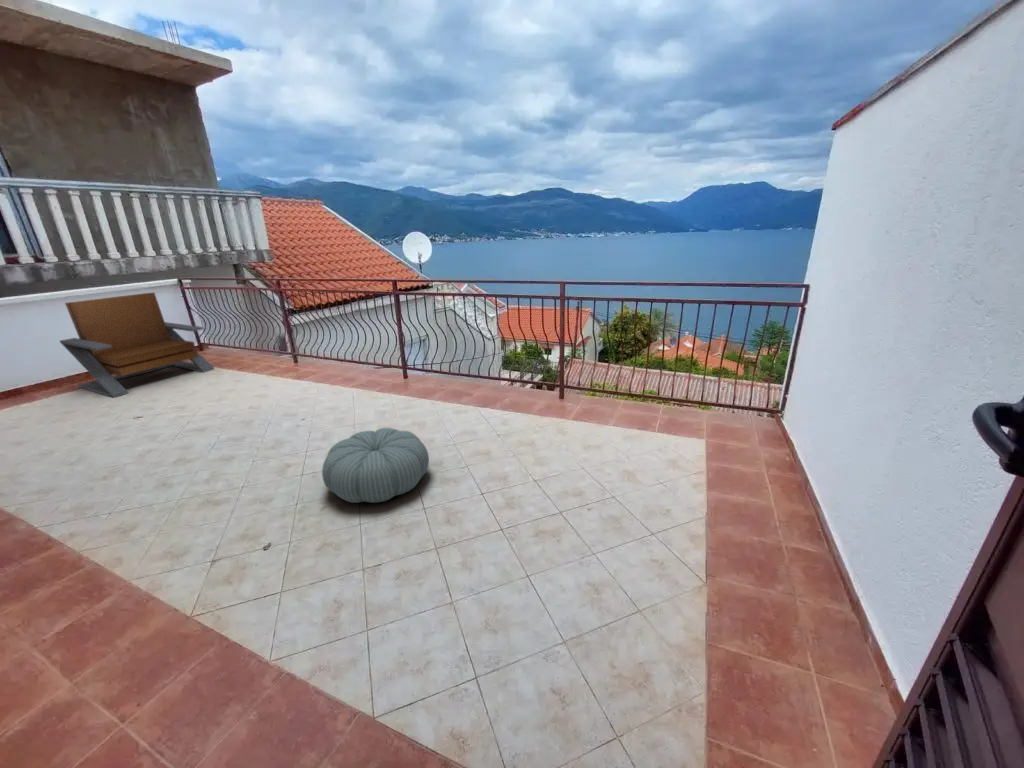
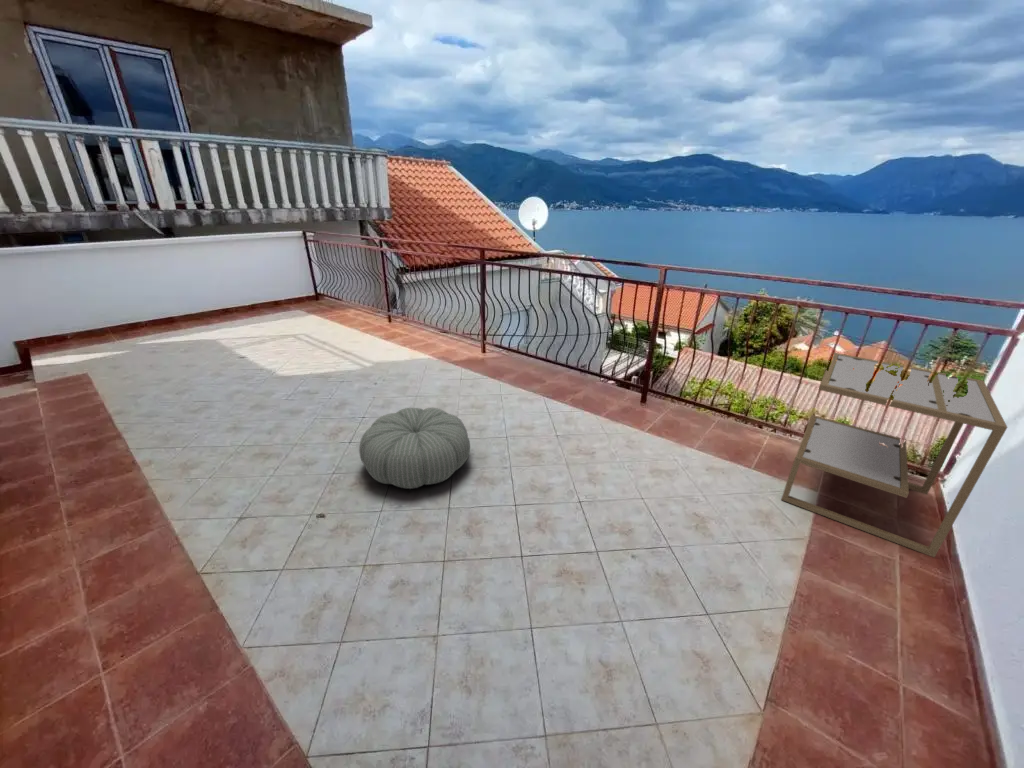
lounge chair: present [60,293,214,397] -> none [208,242,325,334]
side table: none [683,334,807,466] -> present [781,353,1007,557]

